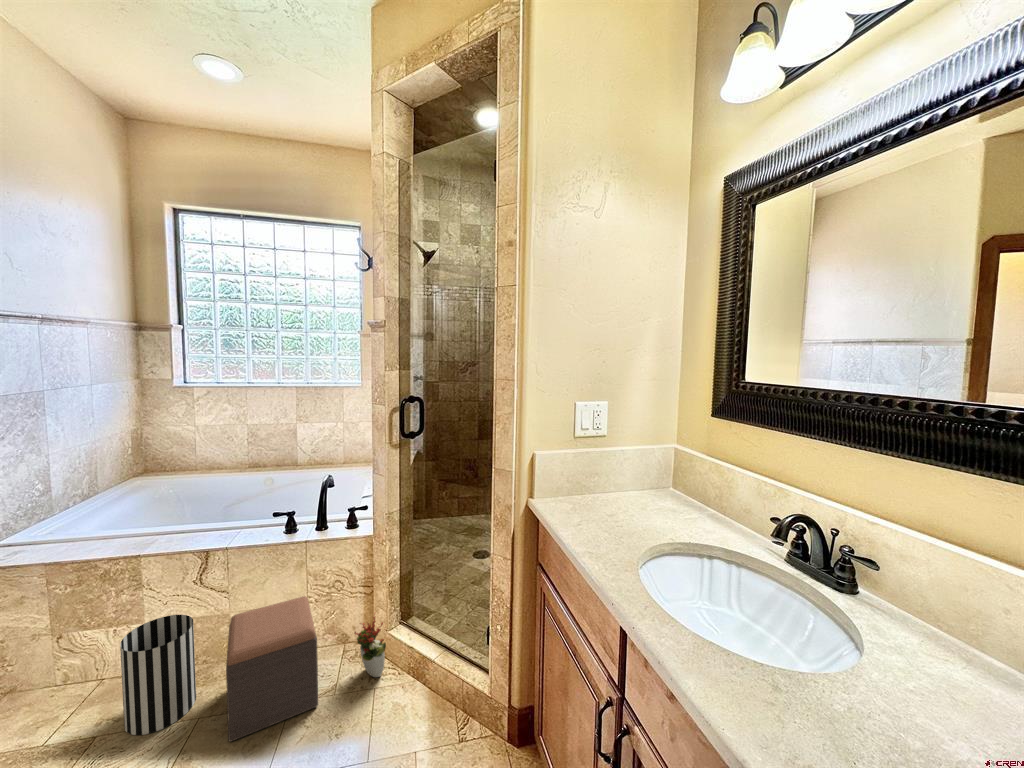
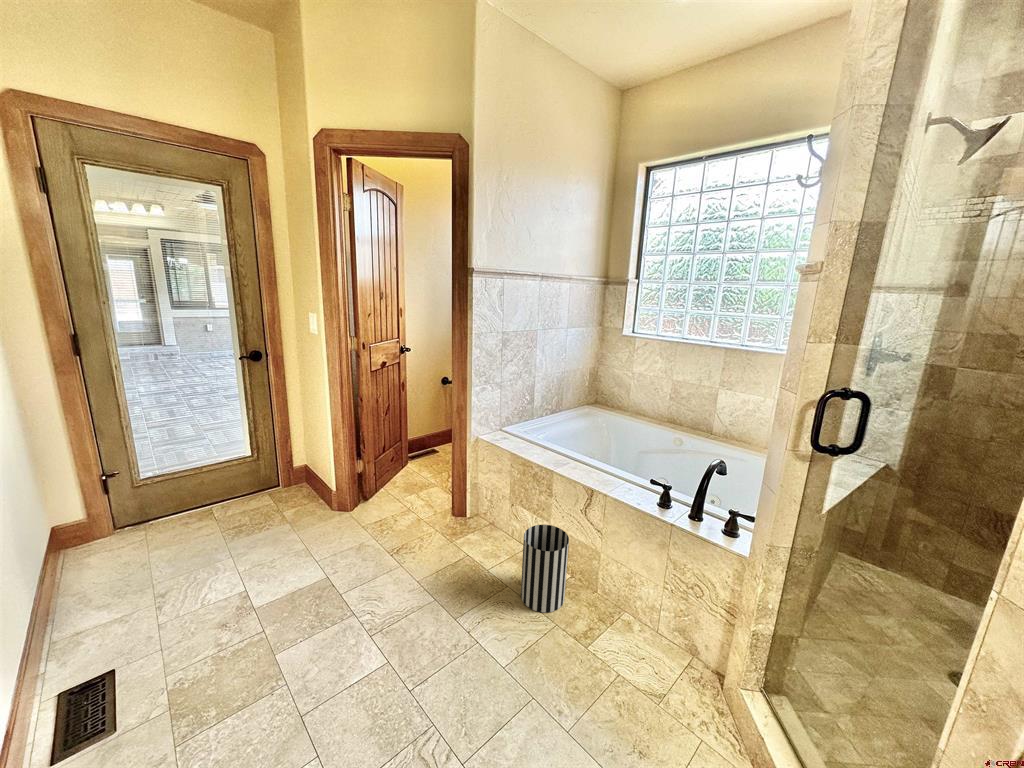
footstool: present [226,596,318,742] -> none [562,558,660,701]
decorative plant: present [354,617,386,677] -> none [691,655,733,734]

